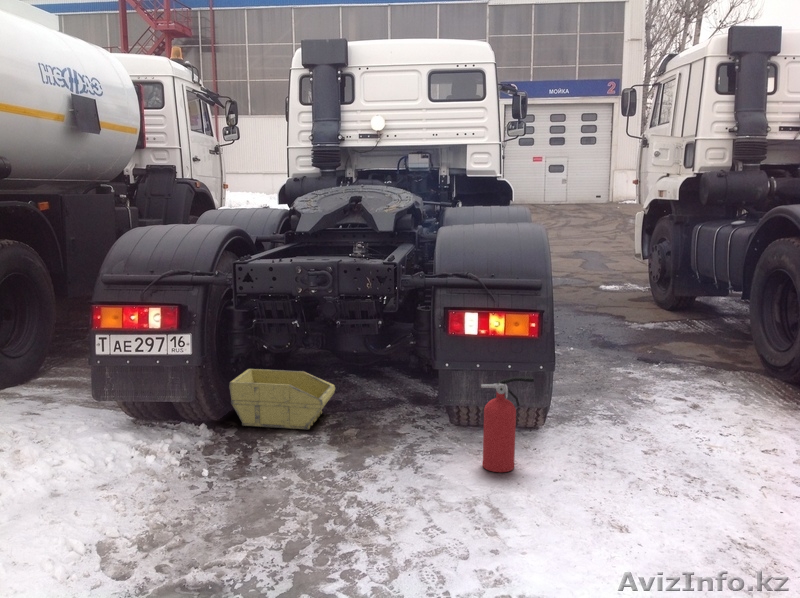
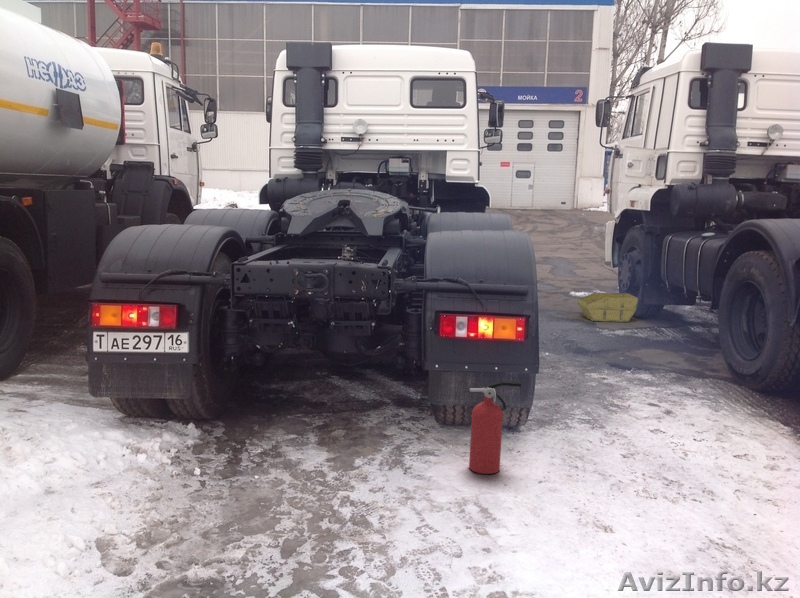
storage bin: present [229,369,335,429] -> present [577,293,638,322]

